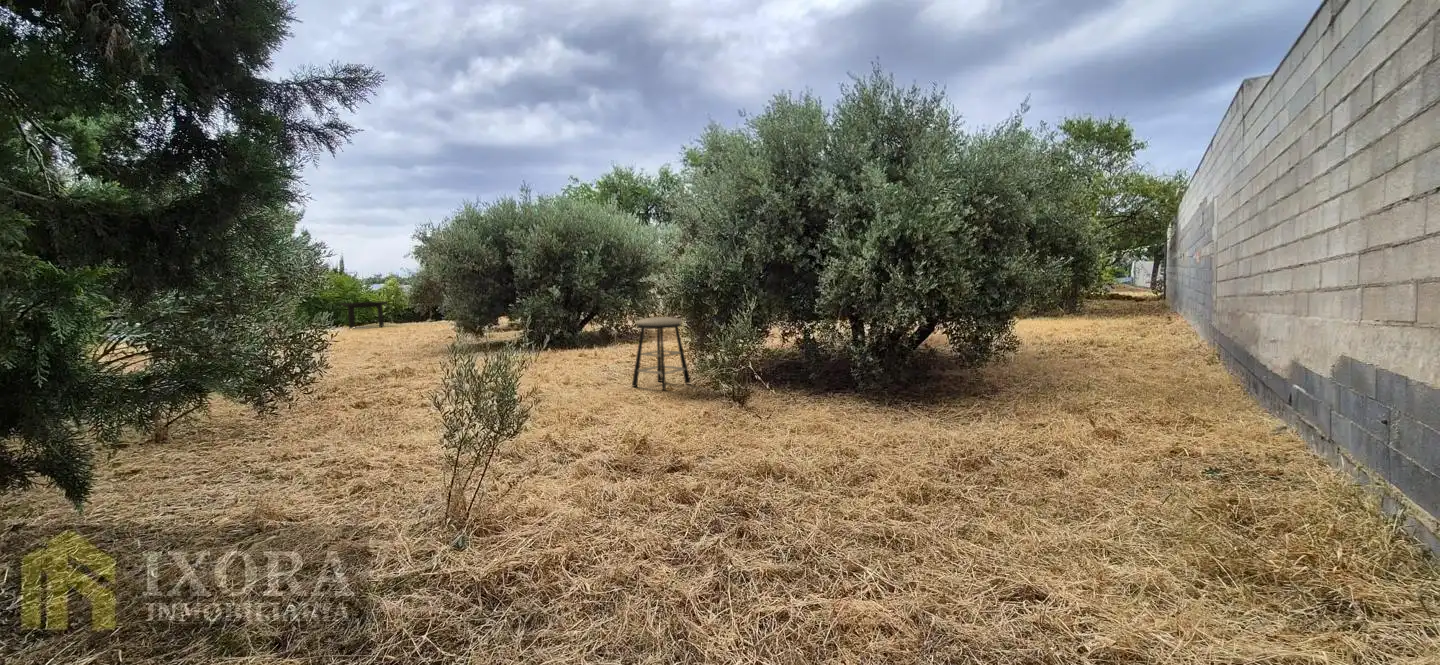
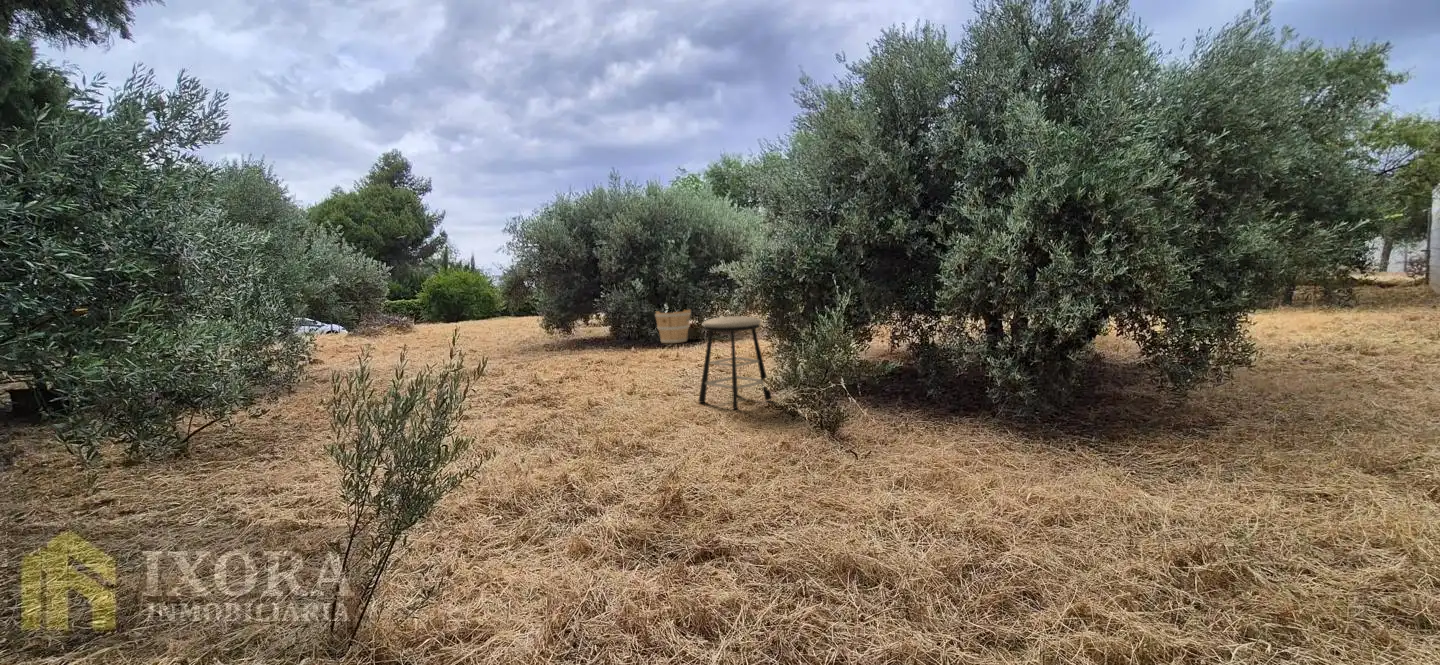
round table: present [342,301,388,329] -> none [458,297,502,324]
wooden bucket: none [564,314,599,345] -> present [655,310,691,343]

